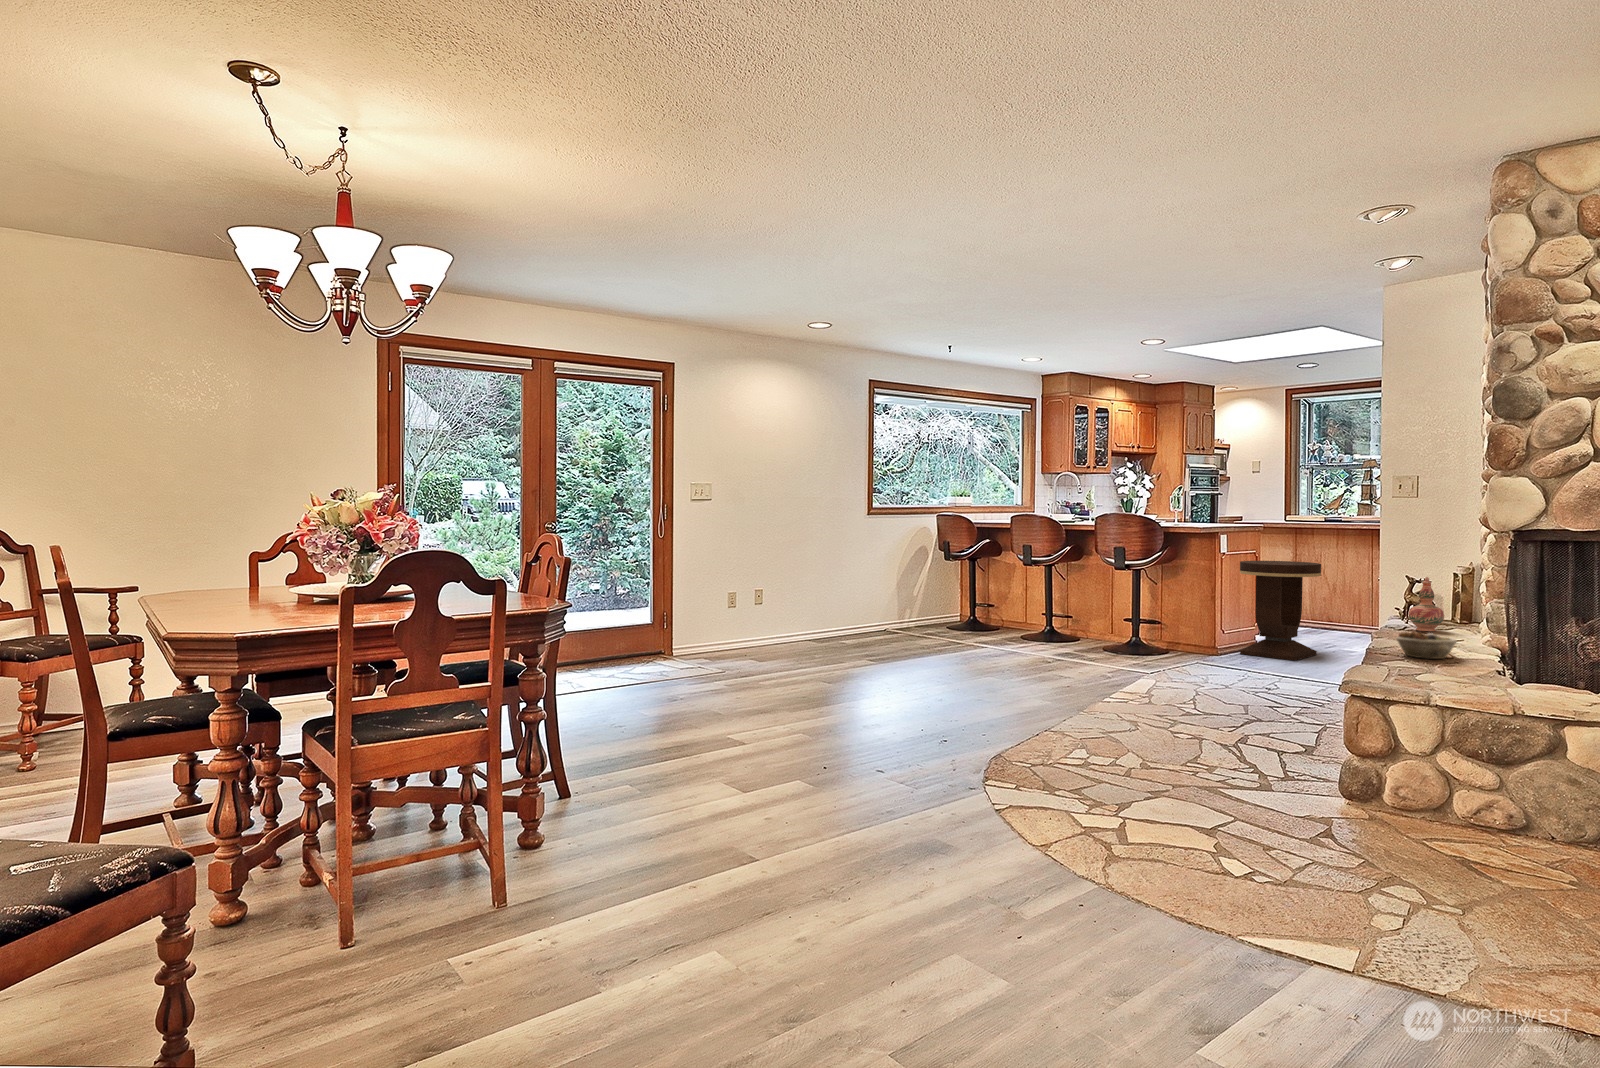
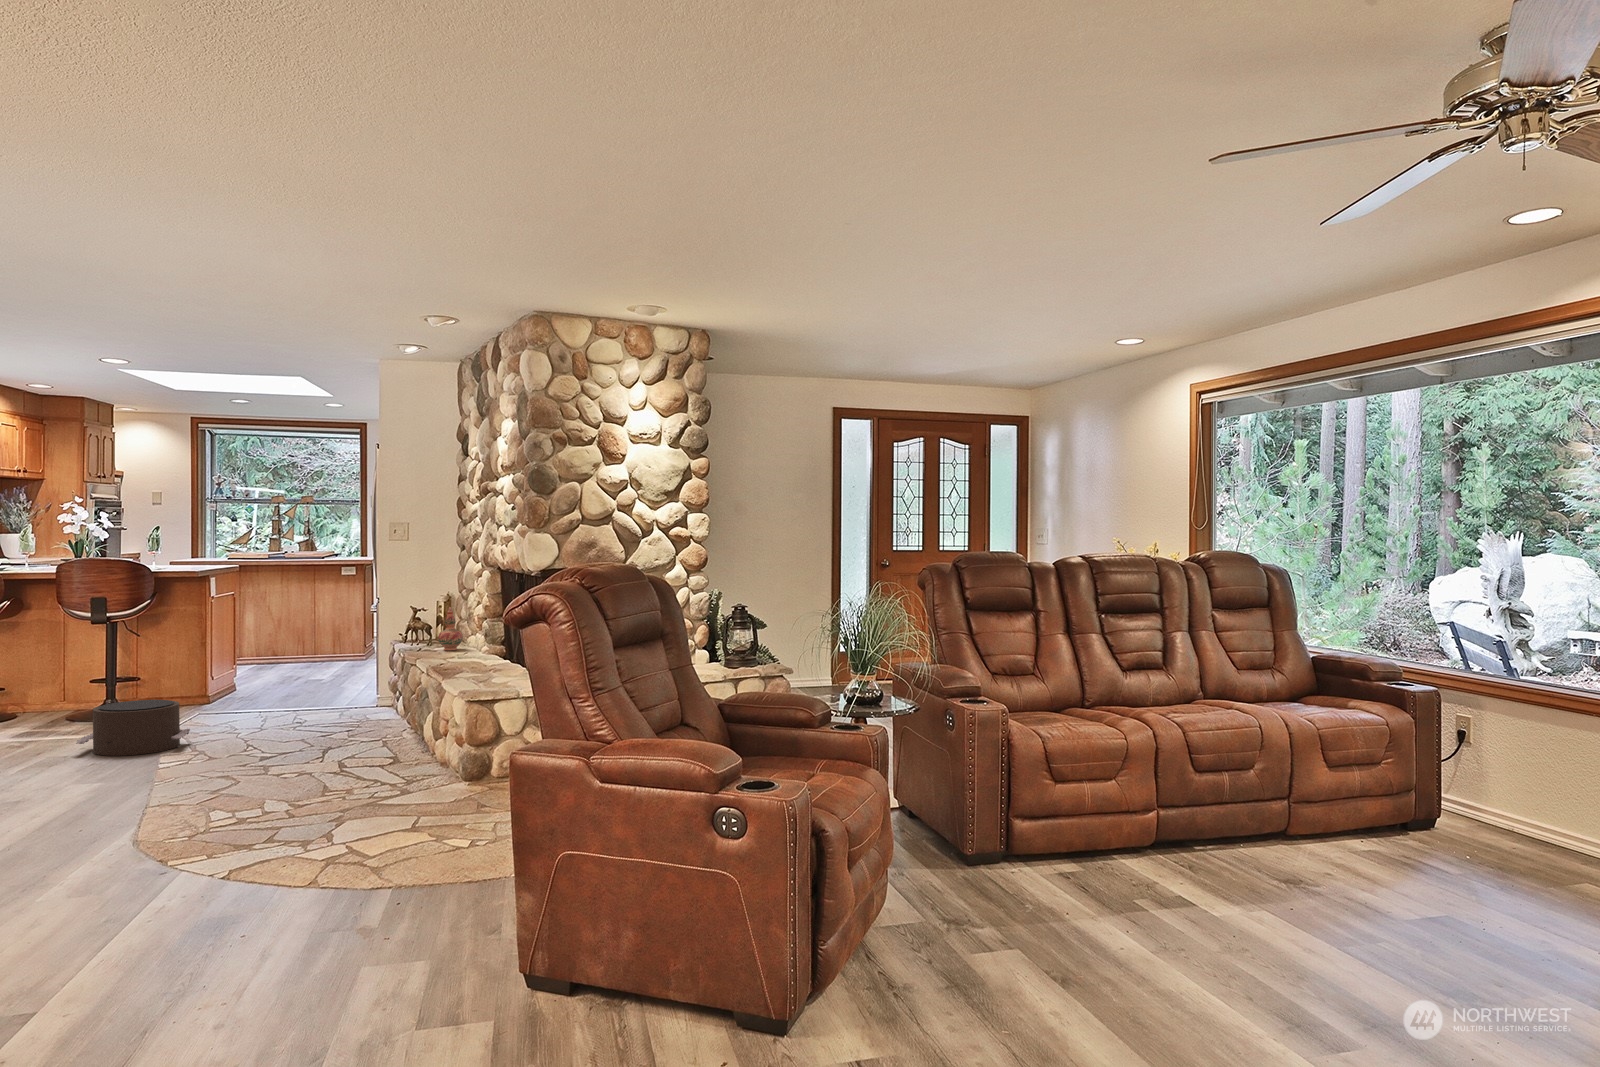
side table: present [1240,561,1321,661] -> none [223,601,302,700]
succulent planter: present [1396,631,1457,659] -> none [462,649,501,669]
pouf: none [1050,638,1147,688] -> present [76,700,190,756]

